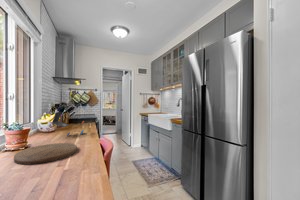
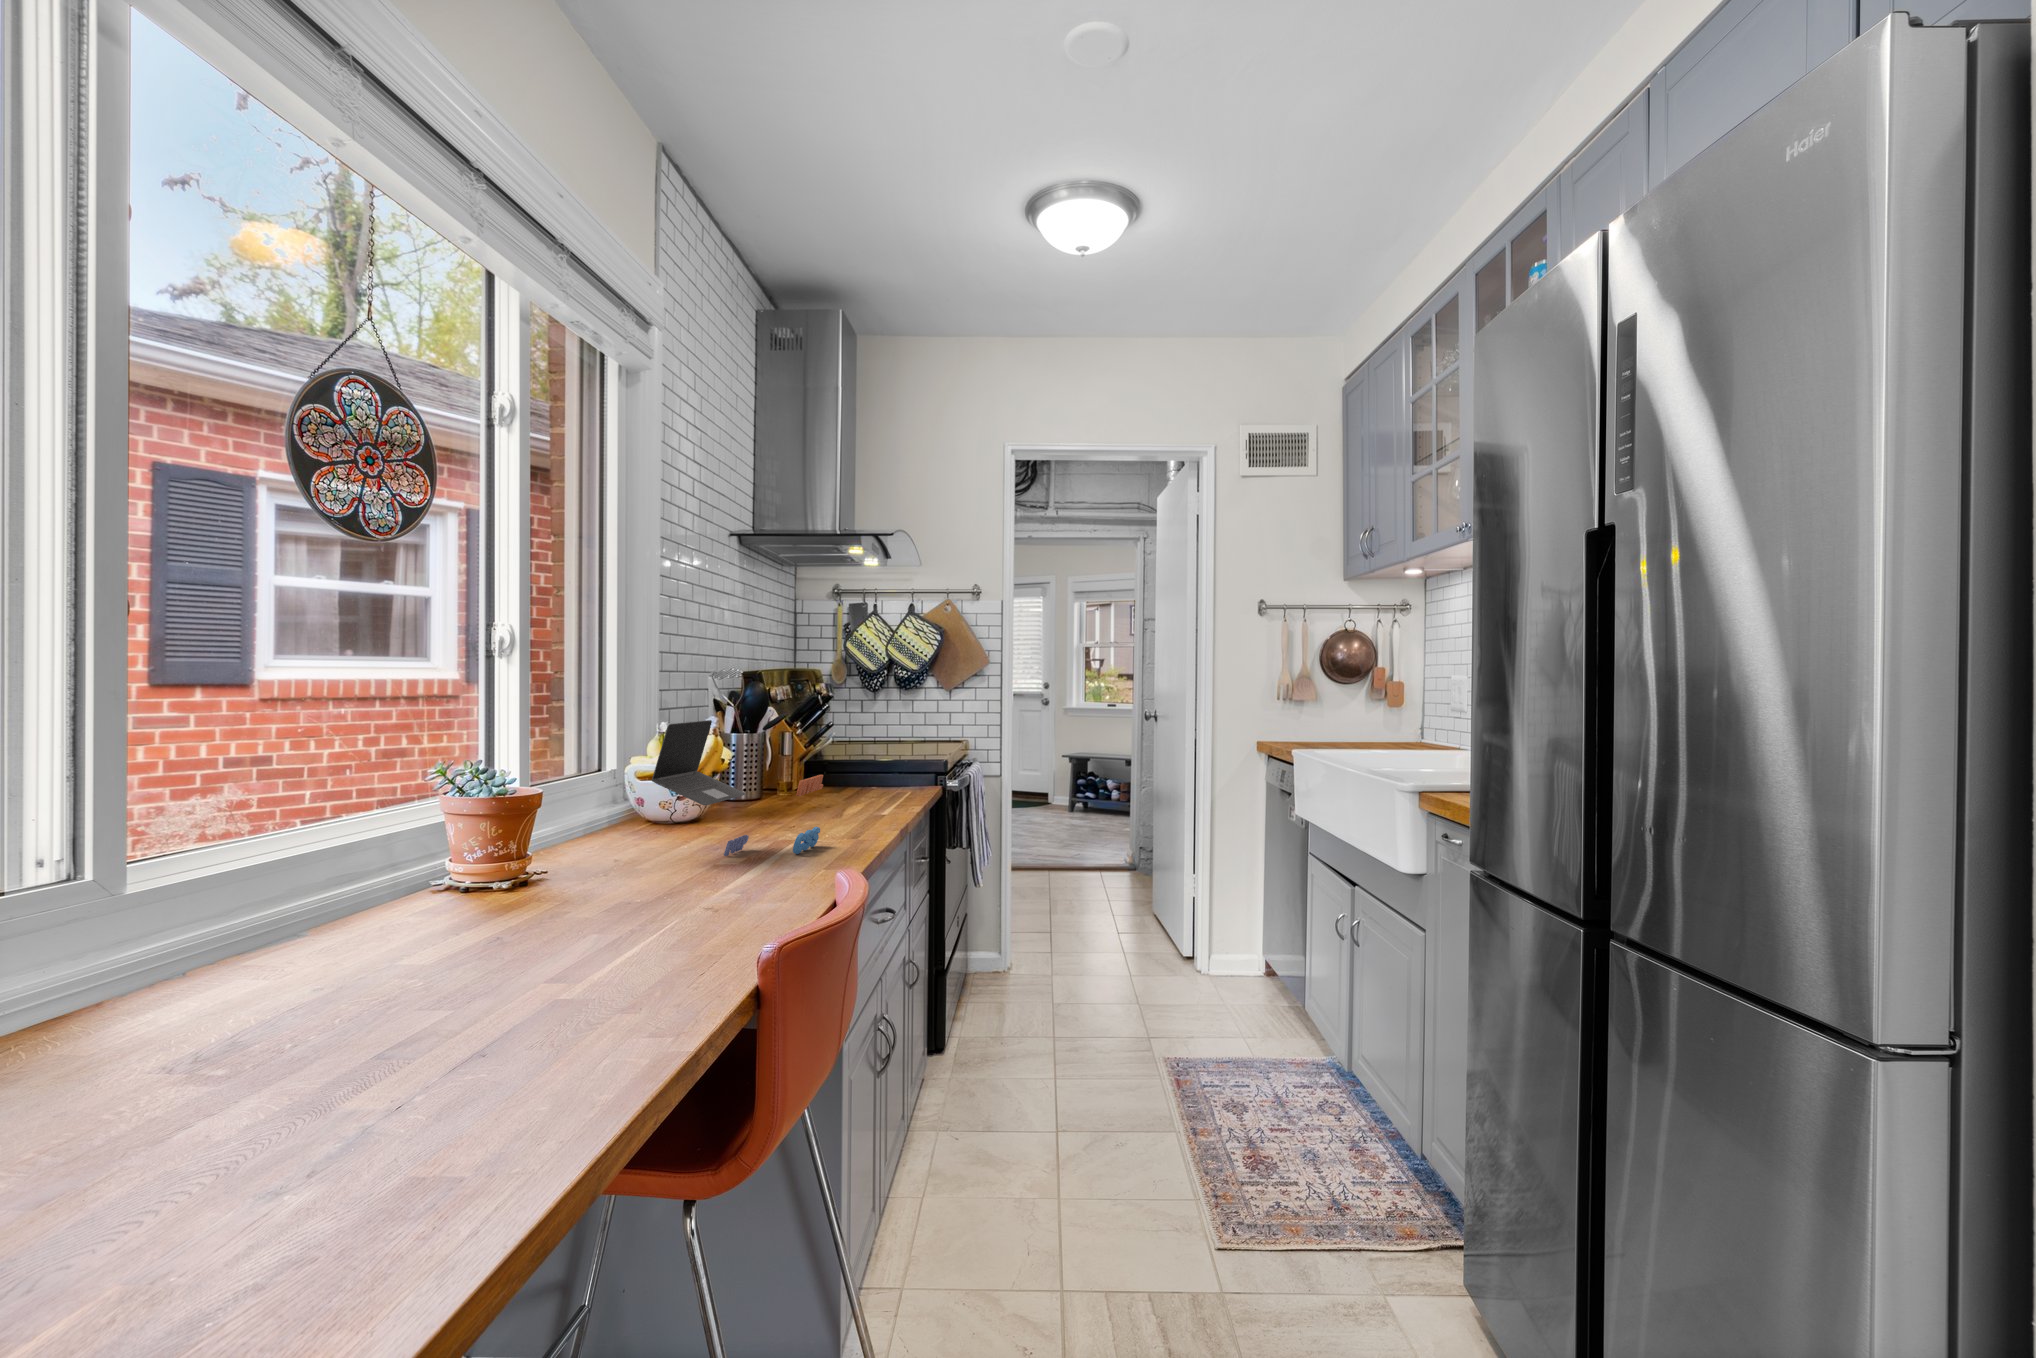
cutting board: present [14,143,77,164] -> none [404,887,692,977]

